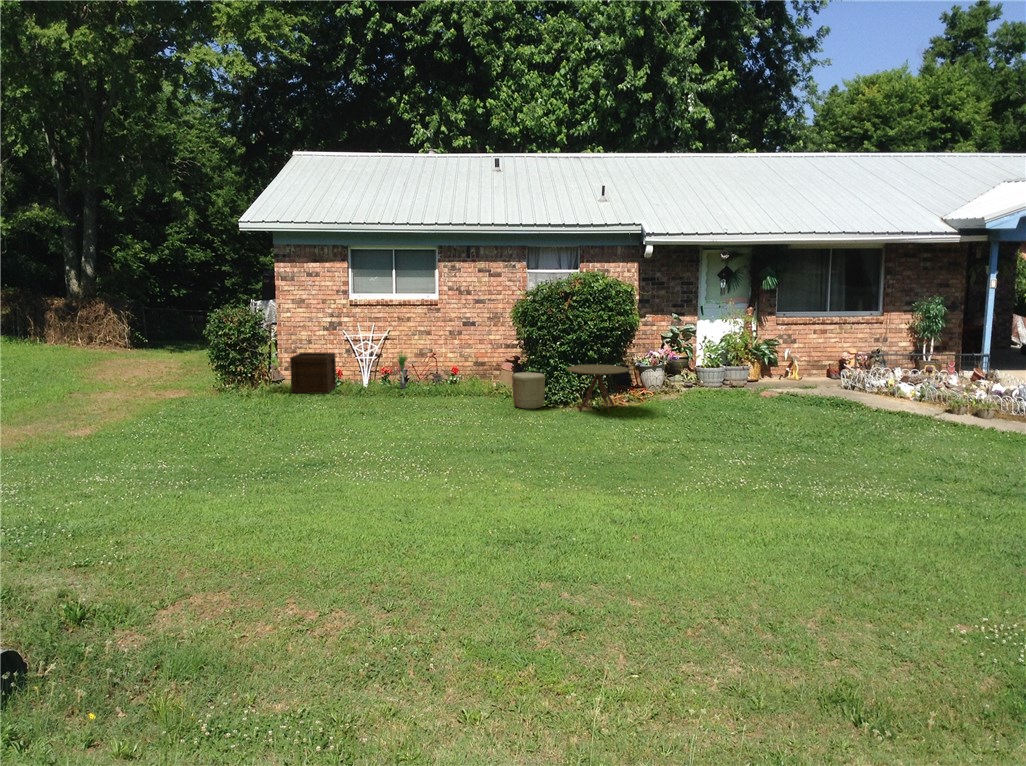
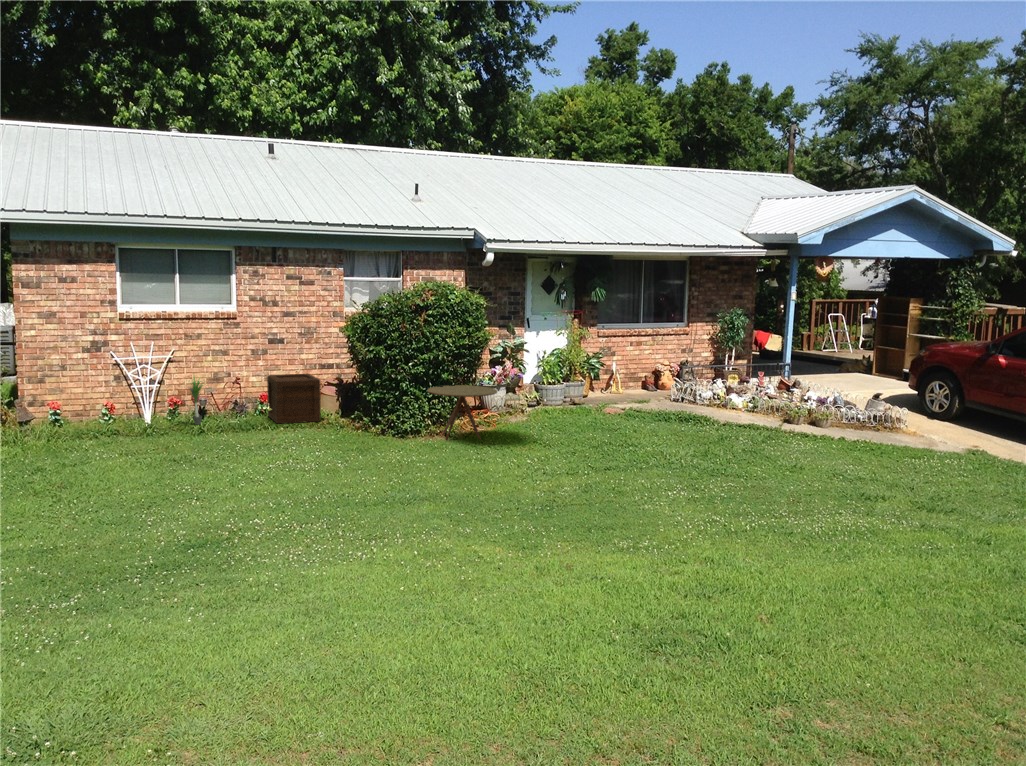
wooden crate: present [290,353,336,394] -> present [267,374,321,424]
basket: present [512,372,545,409] -> none [361,397,401,440]

